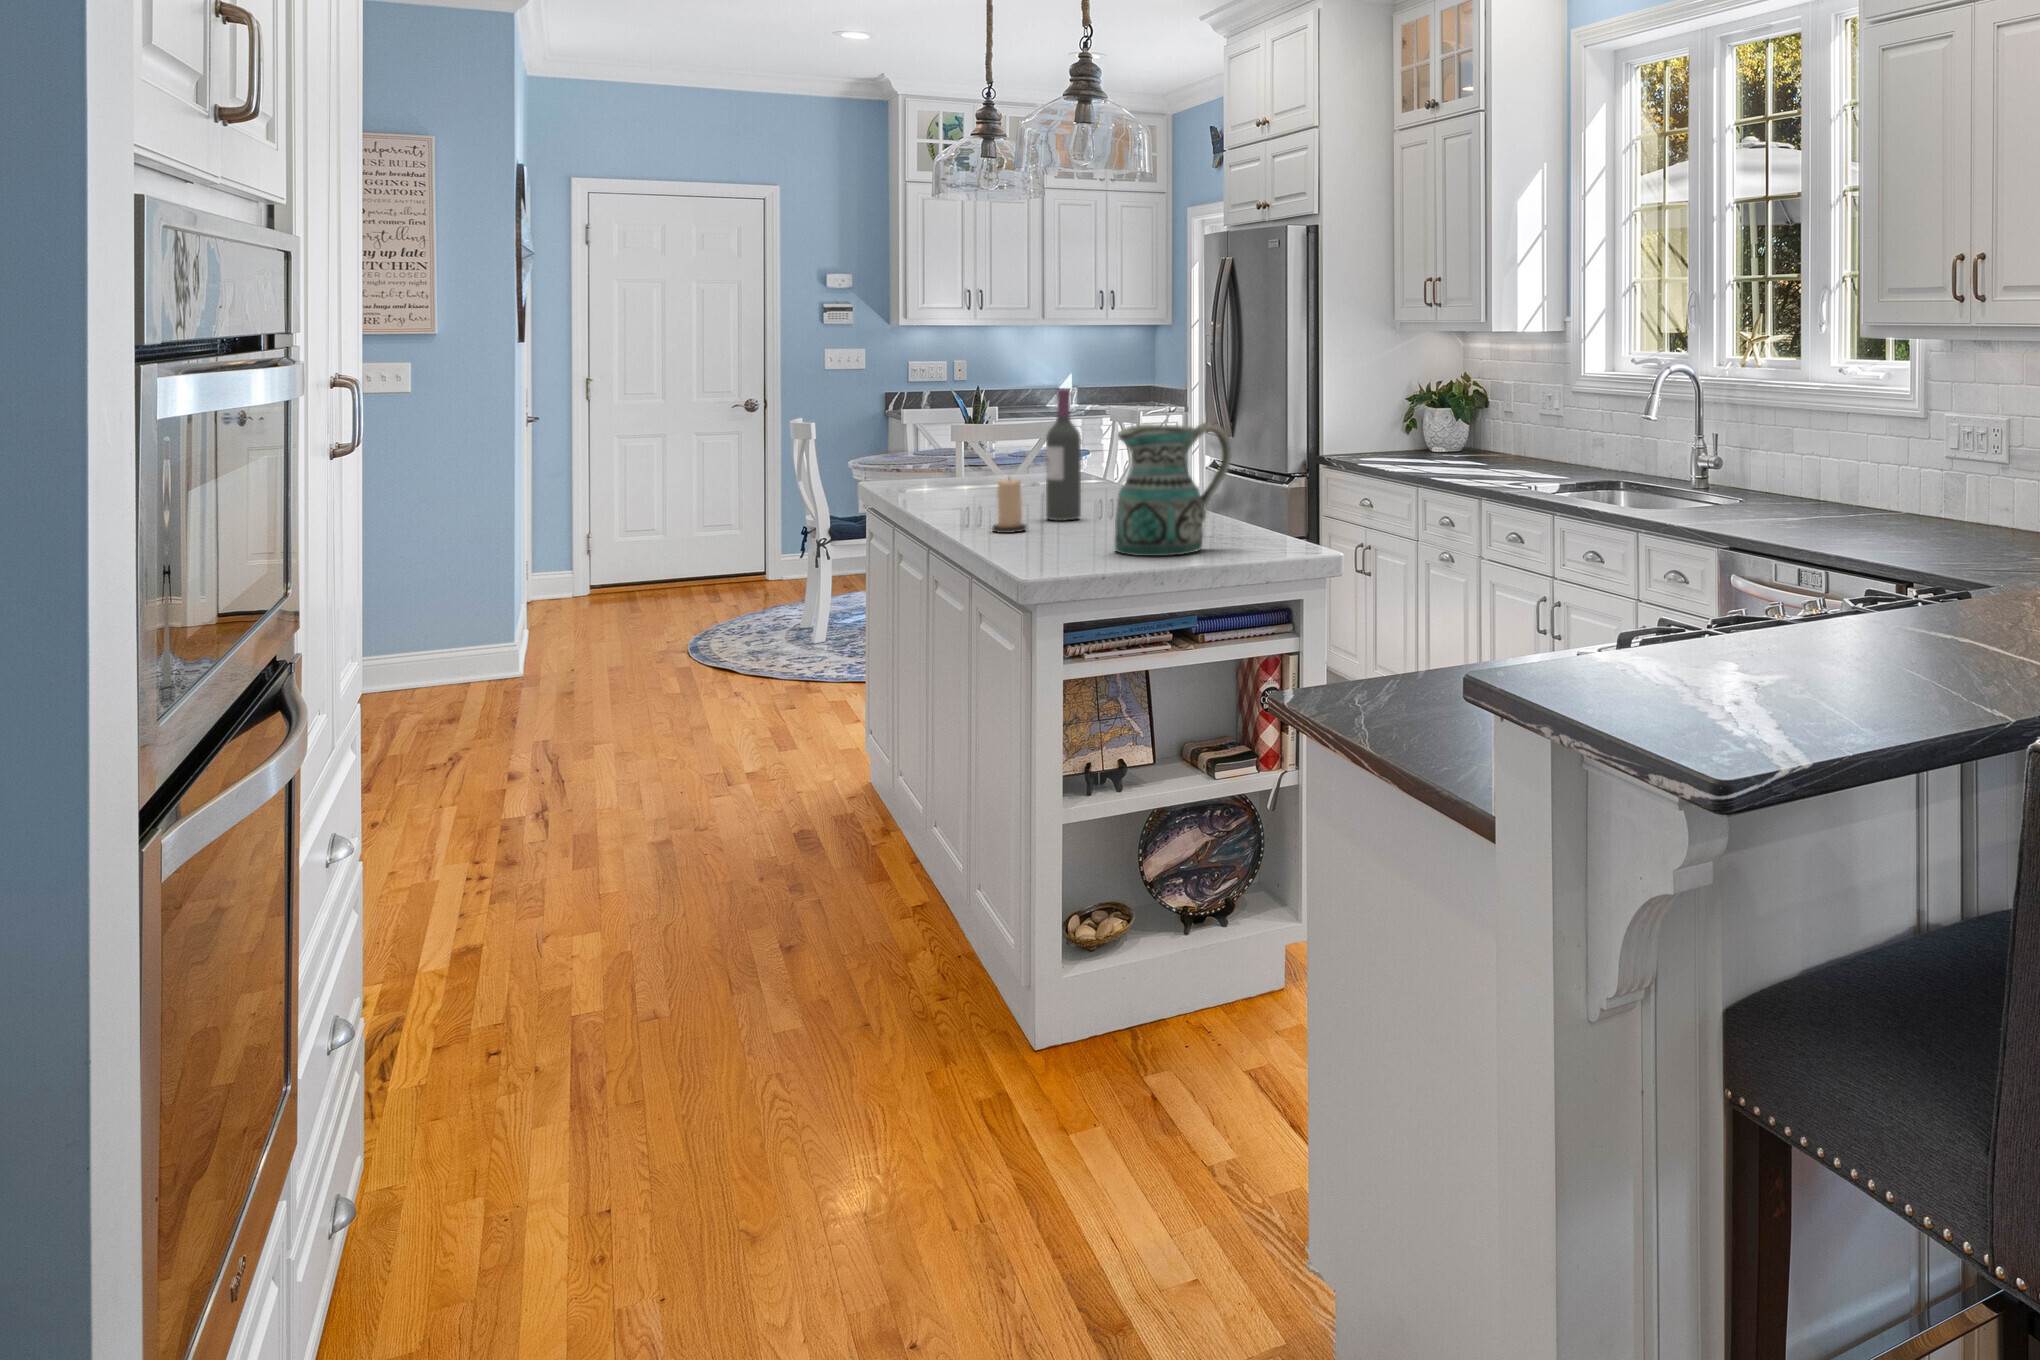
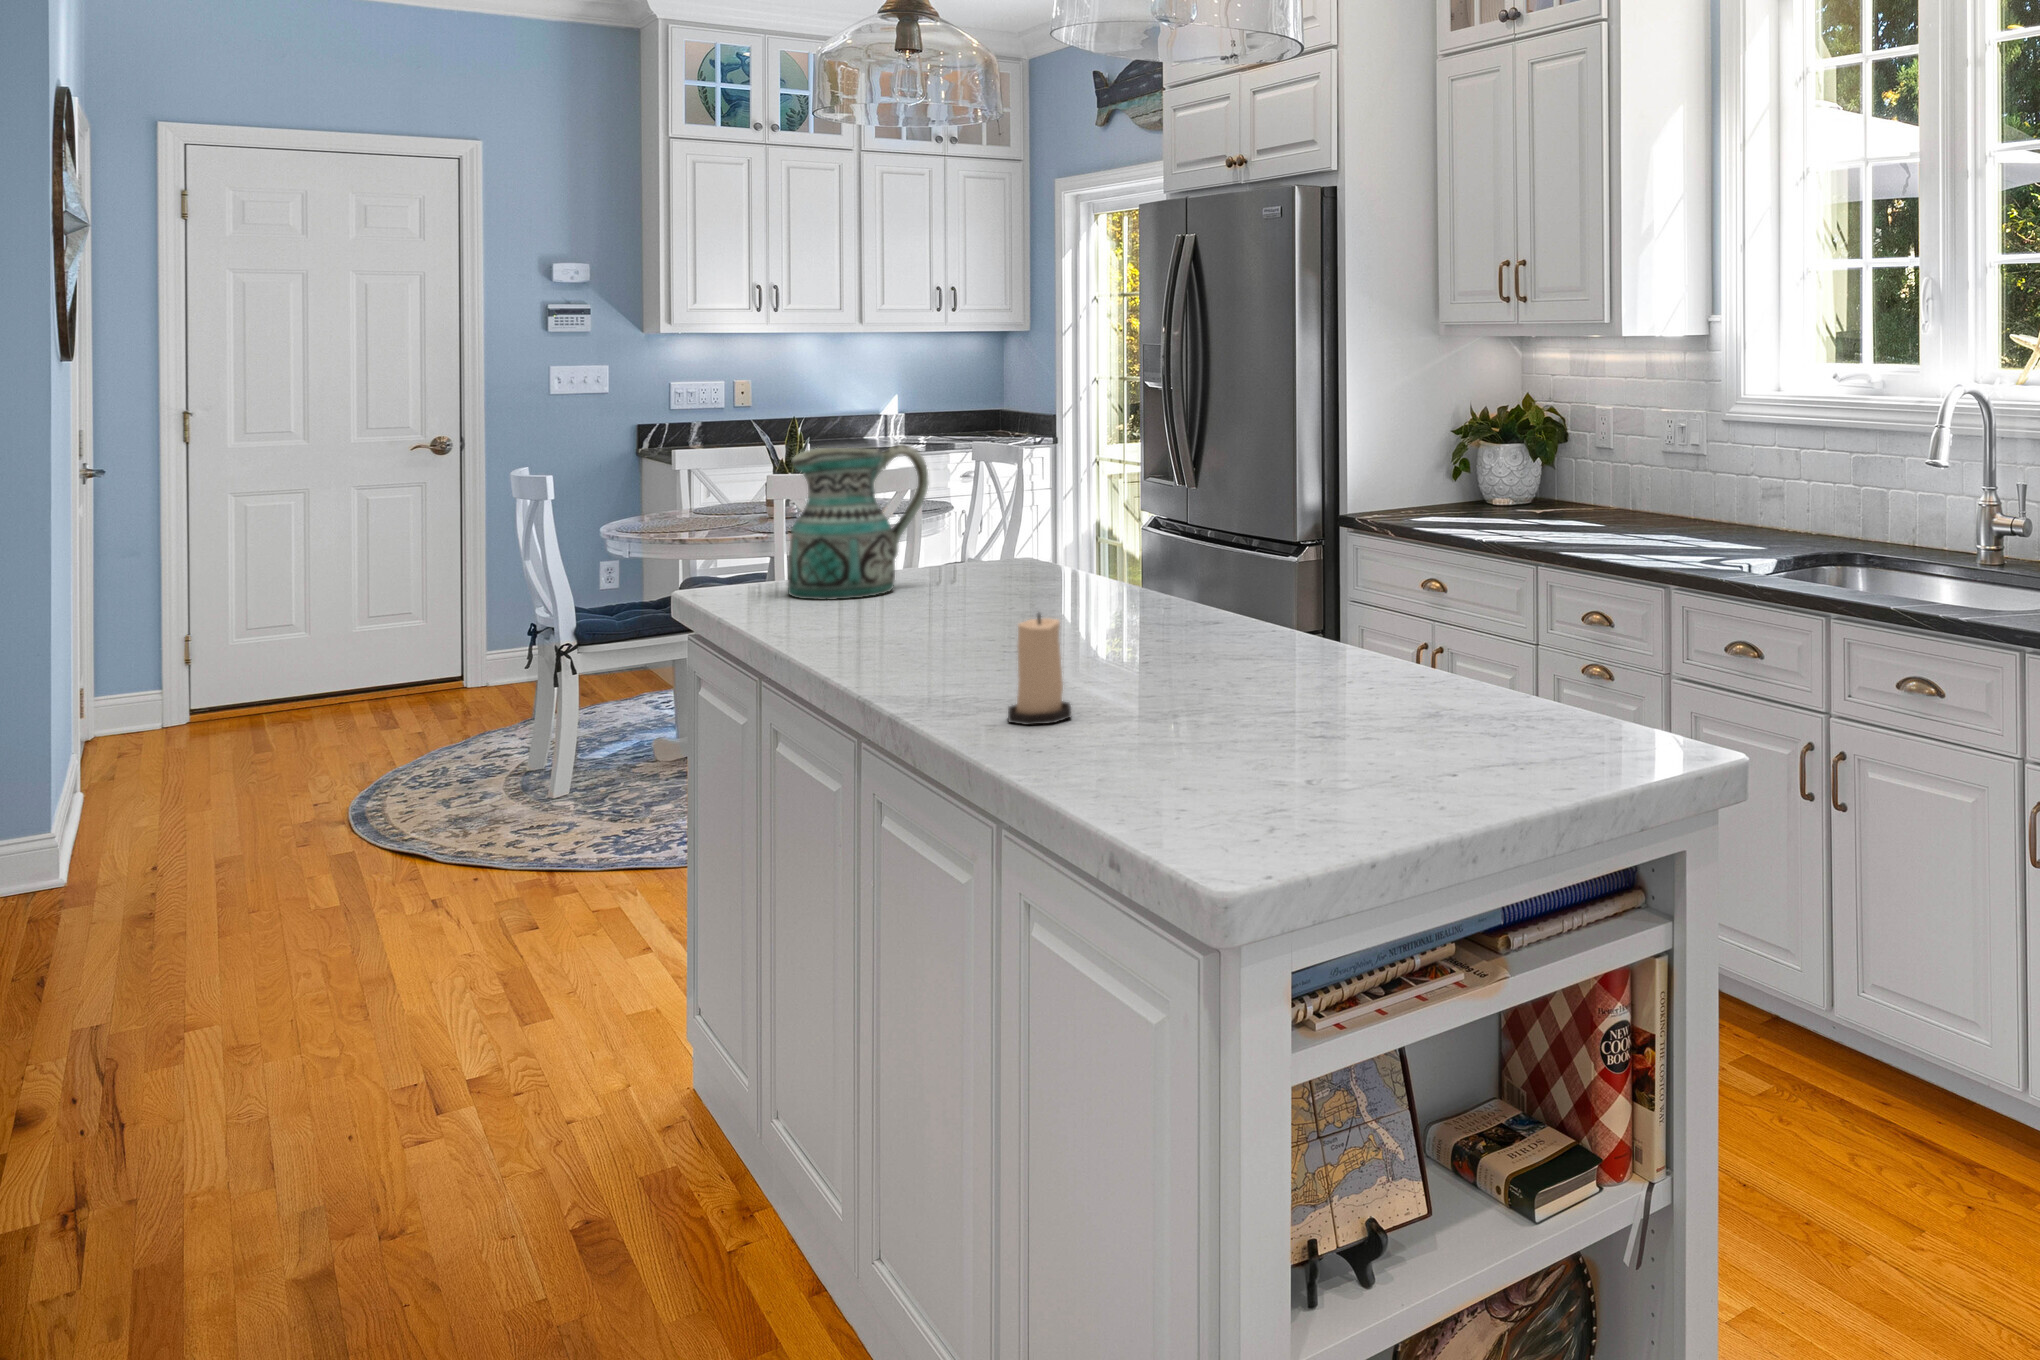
wine bottle: present [1046,389,1081,521] -> none [1073,441,1135,681]
ceramic pitcher: present [1115,422,1231,556] -> present [788,445,928,600]

